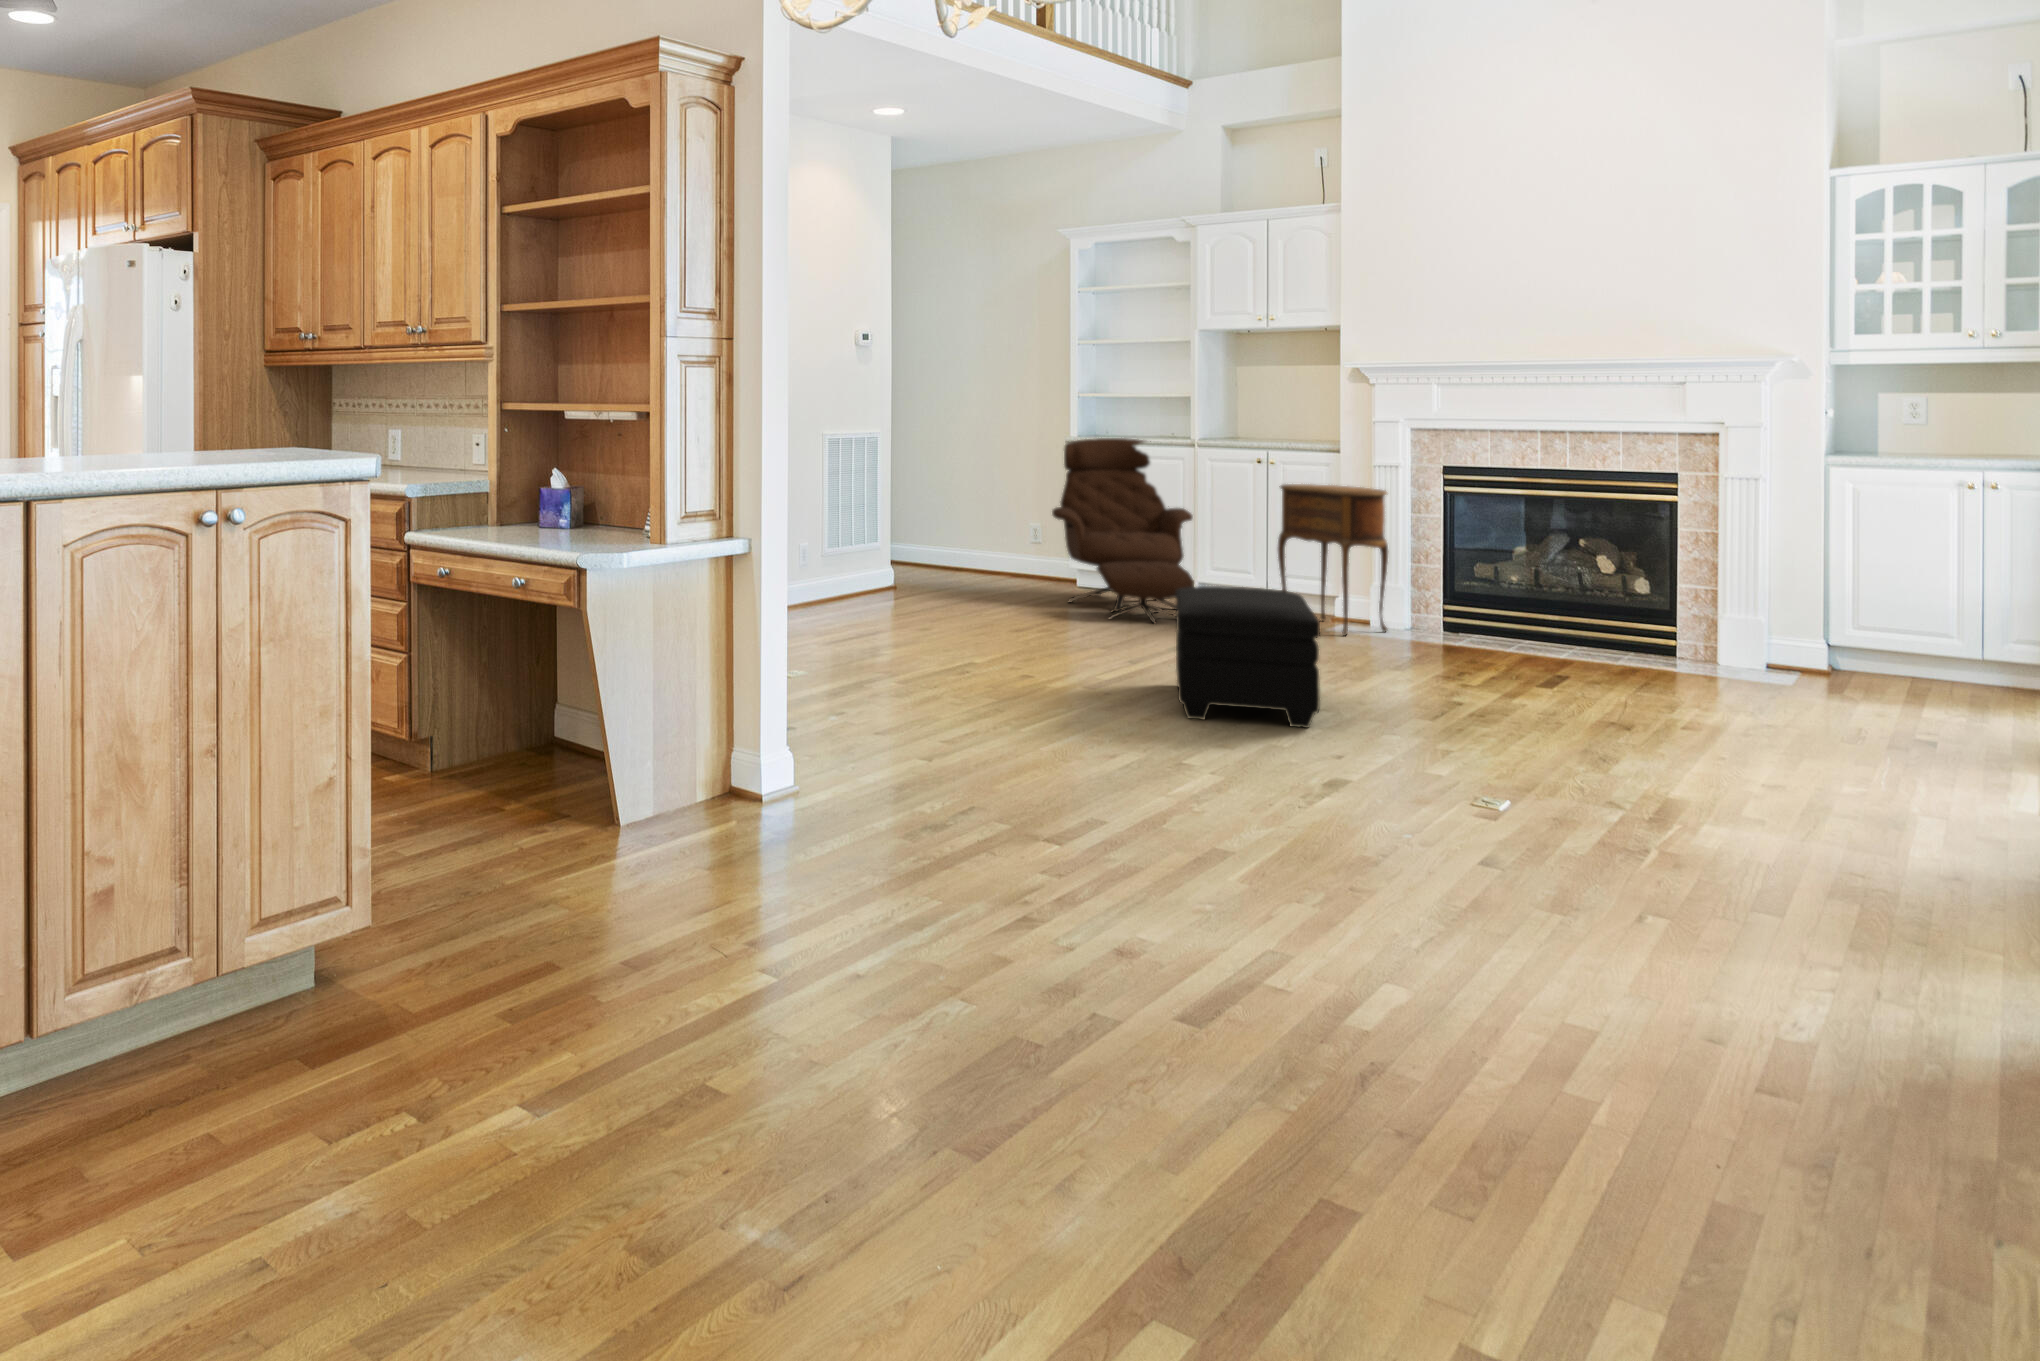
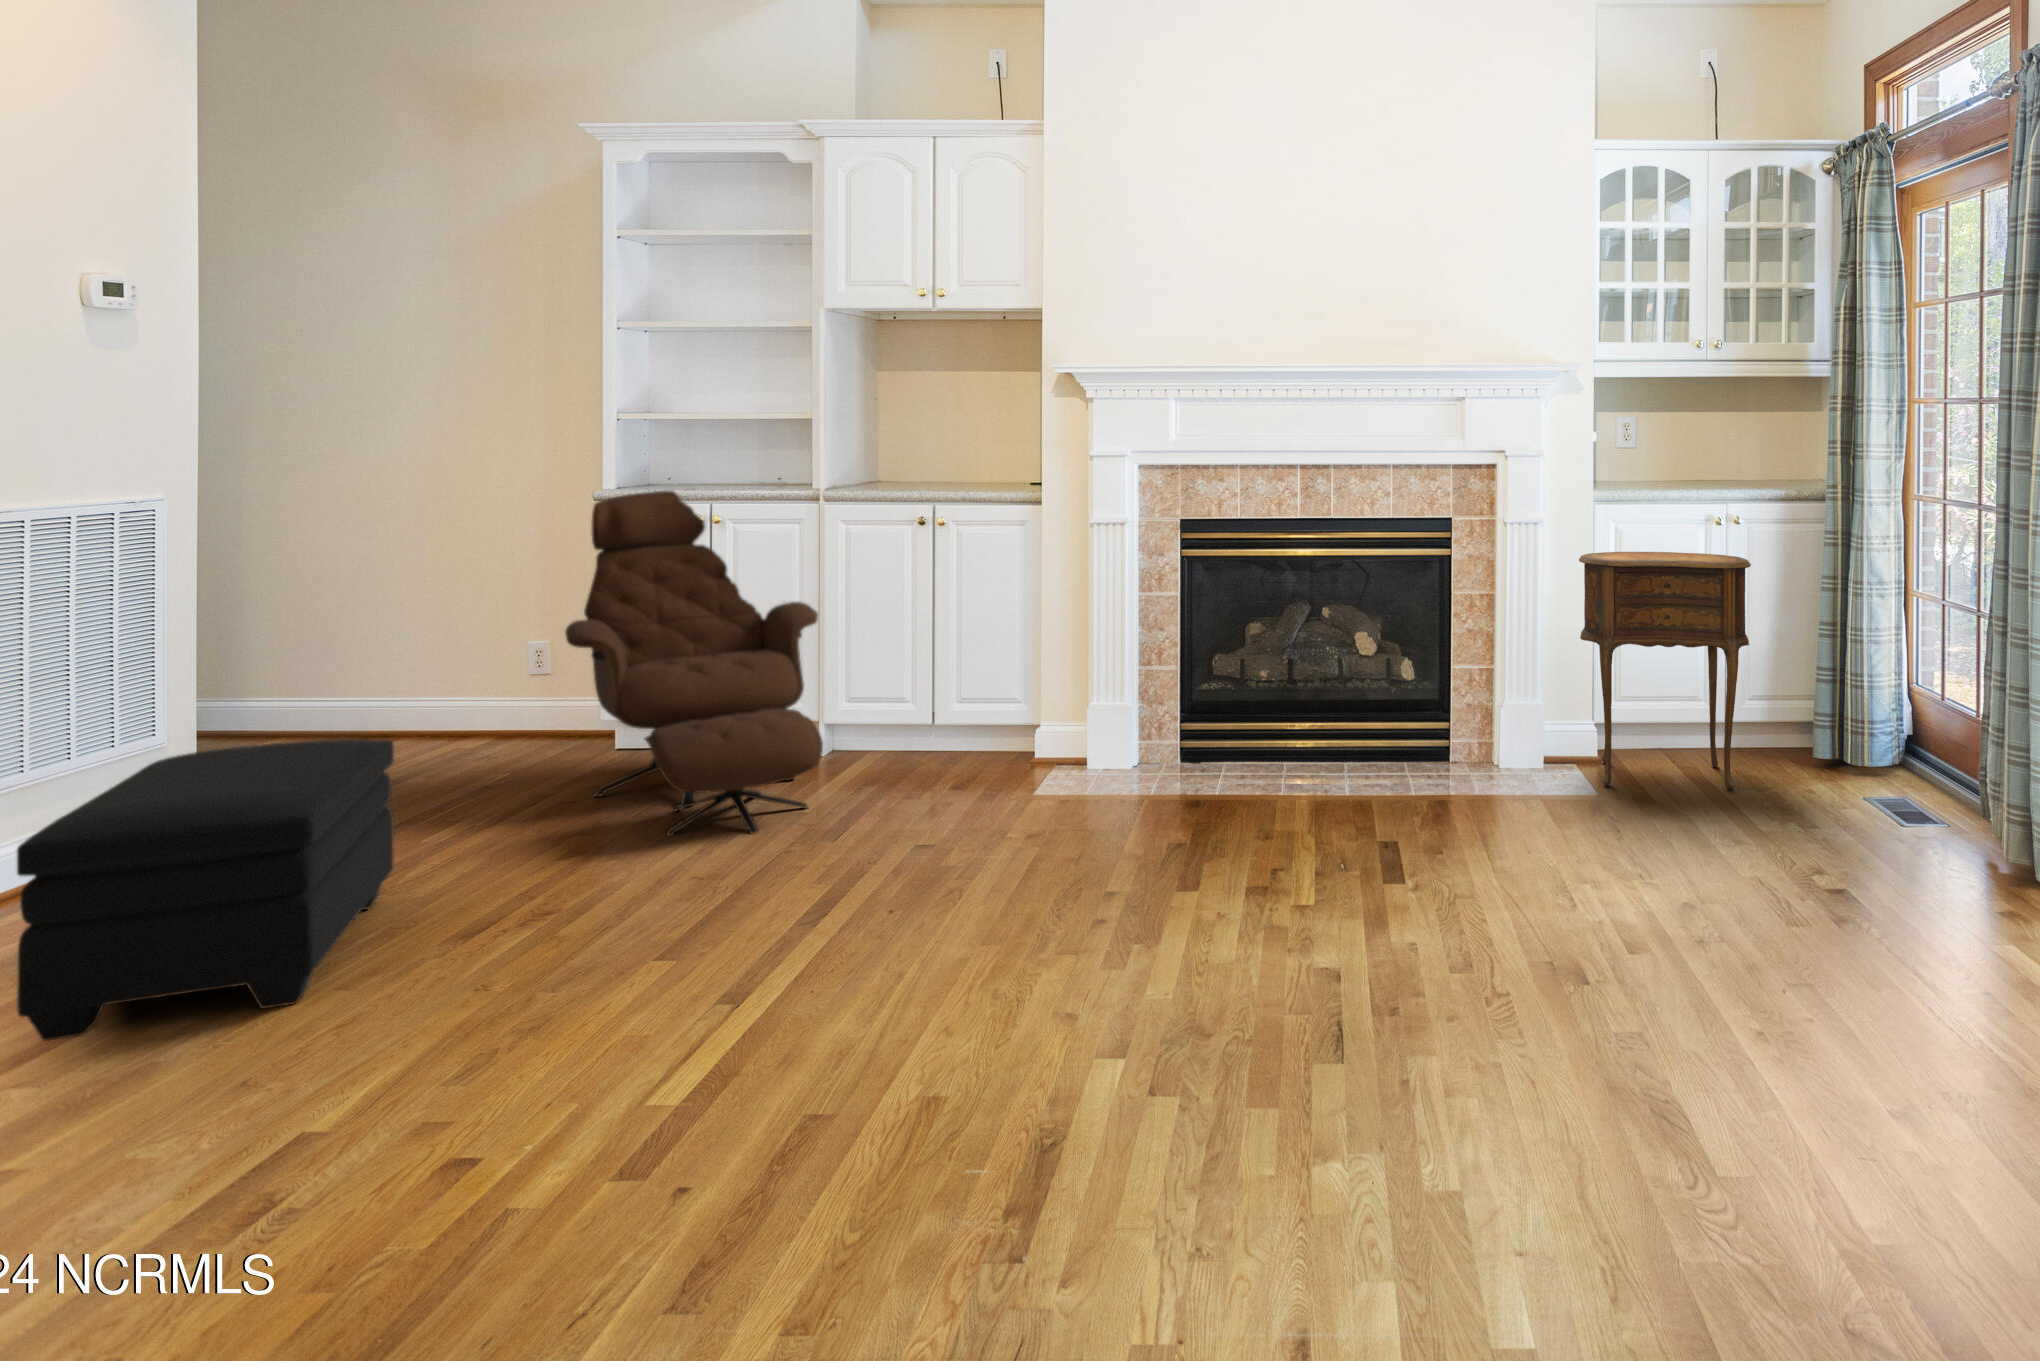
side table: present [1278,484,1388,636] -> present [1579,552,1751,790]
ottoman: present [1176,586,1320,728] -> present [17,739,394,1041]

